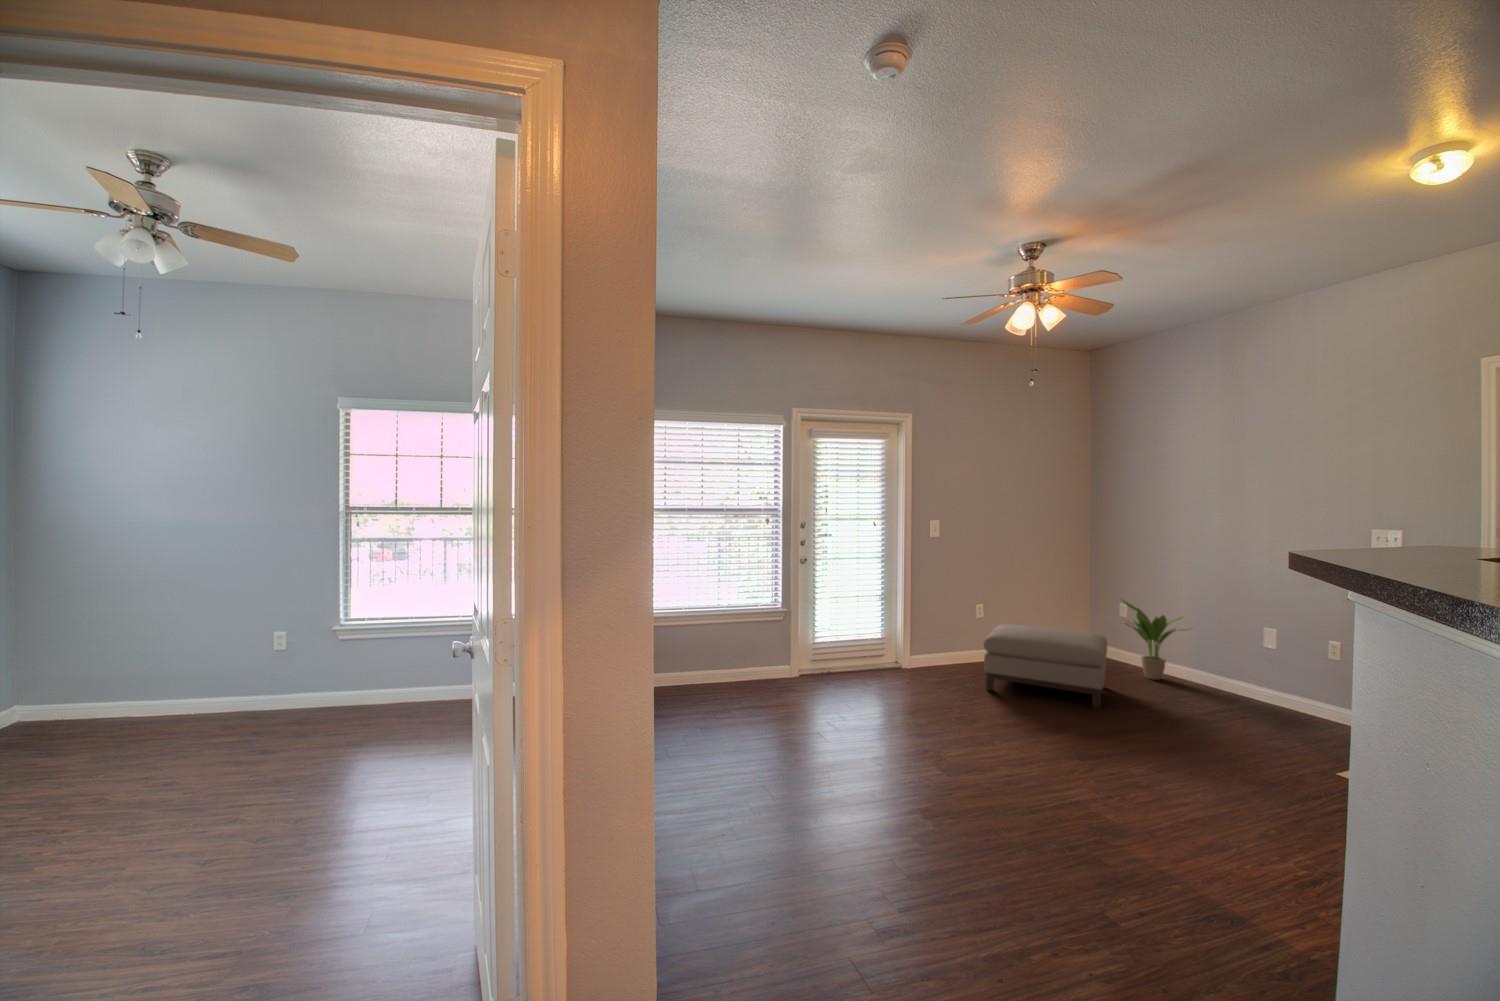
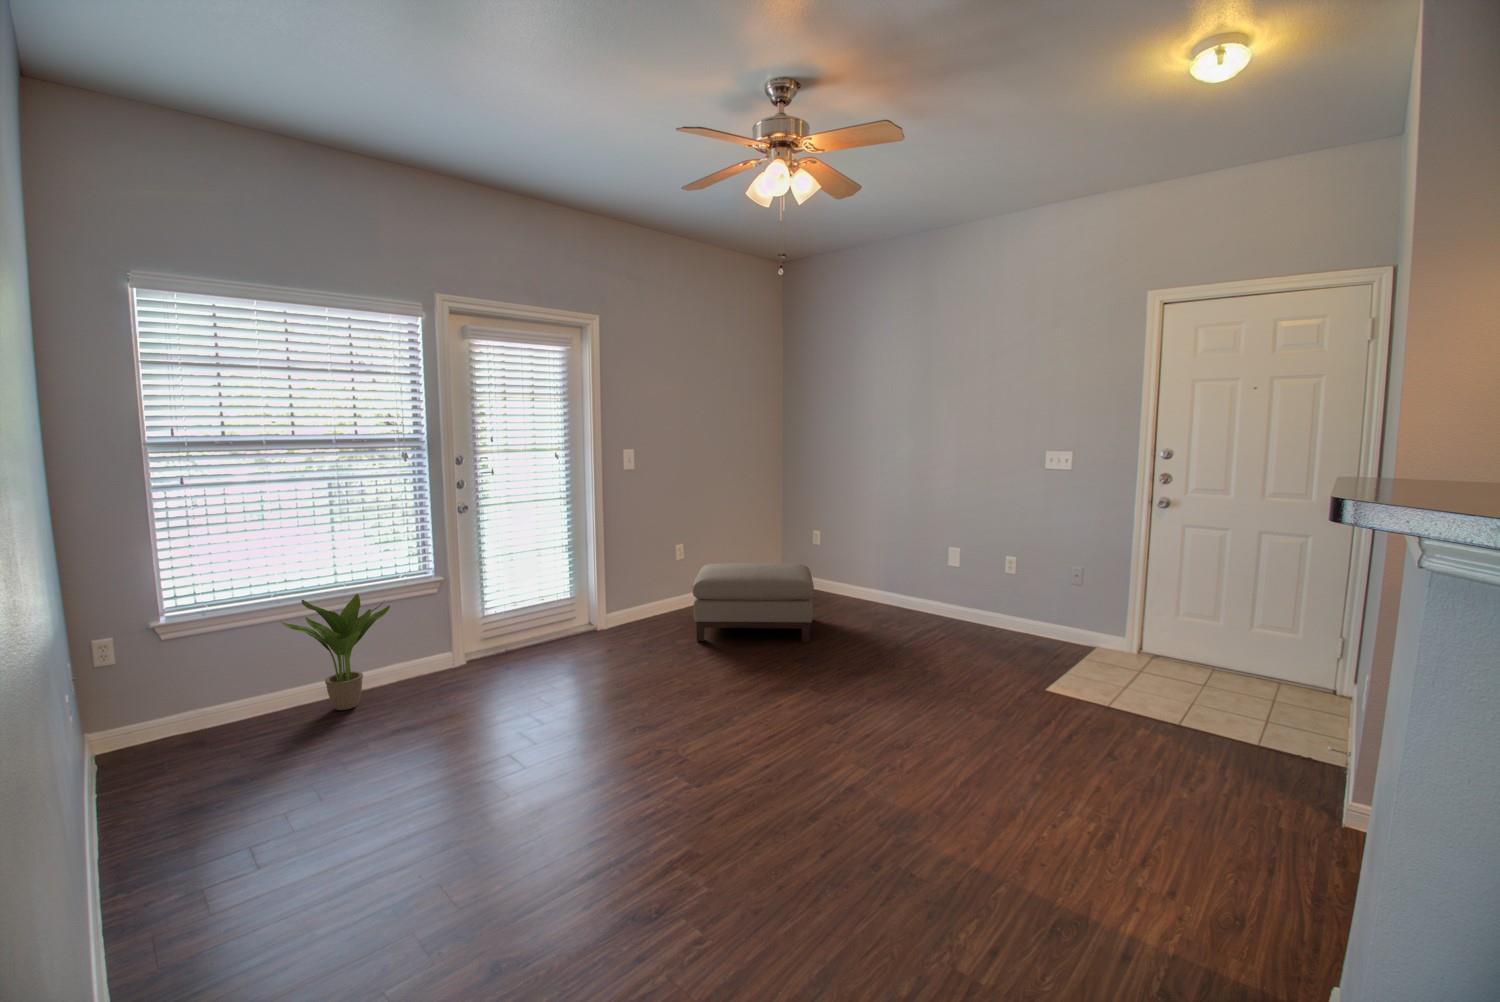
potted plant: present [1122,600,1183,680] -> present [280,594,390,710]

